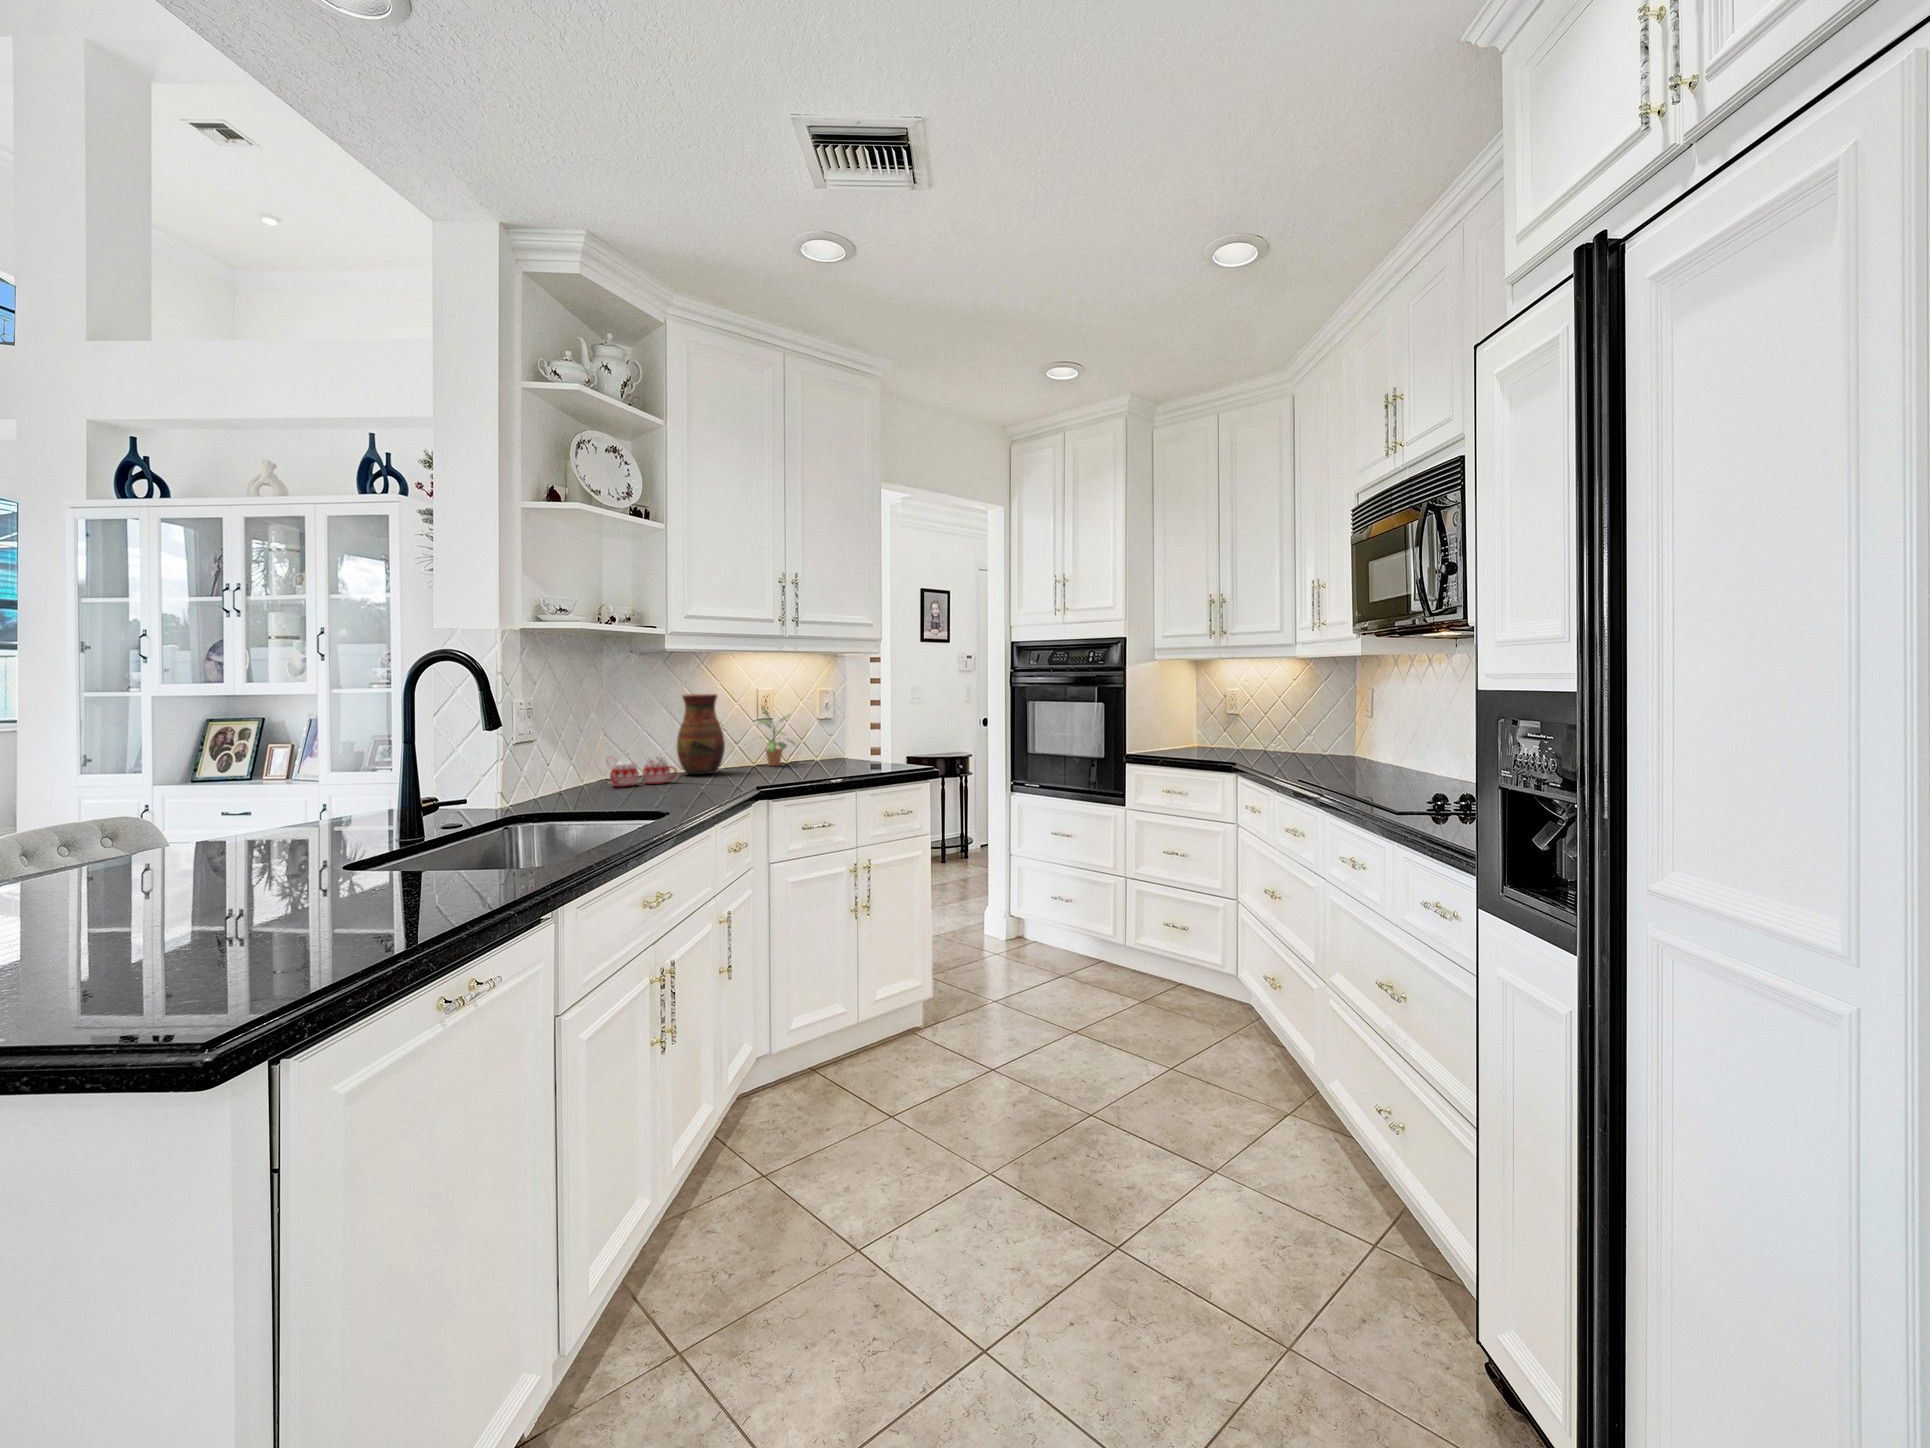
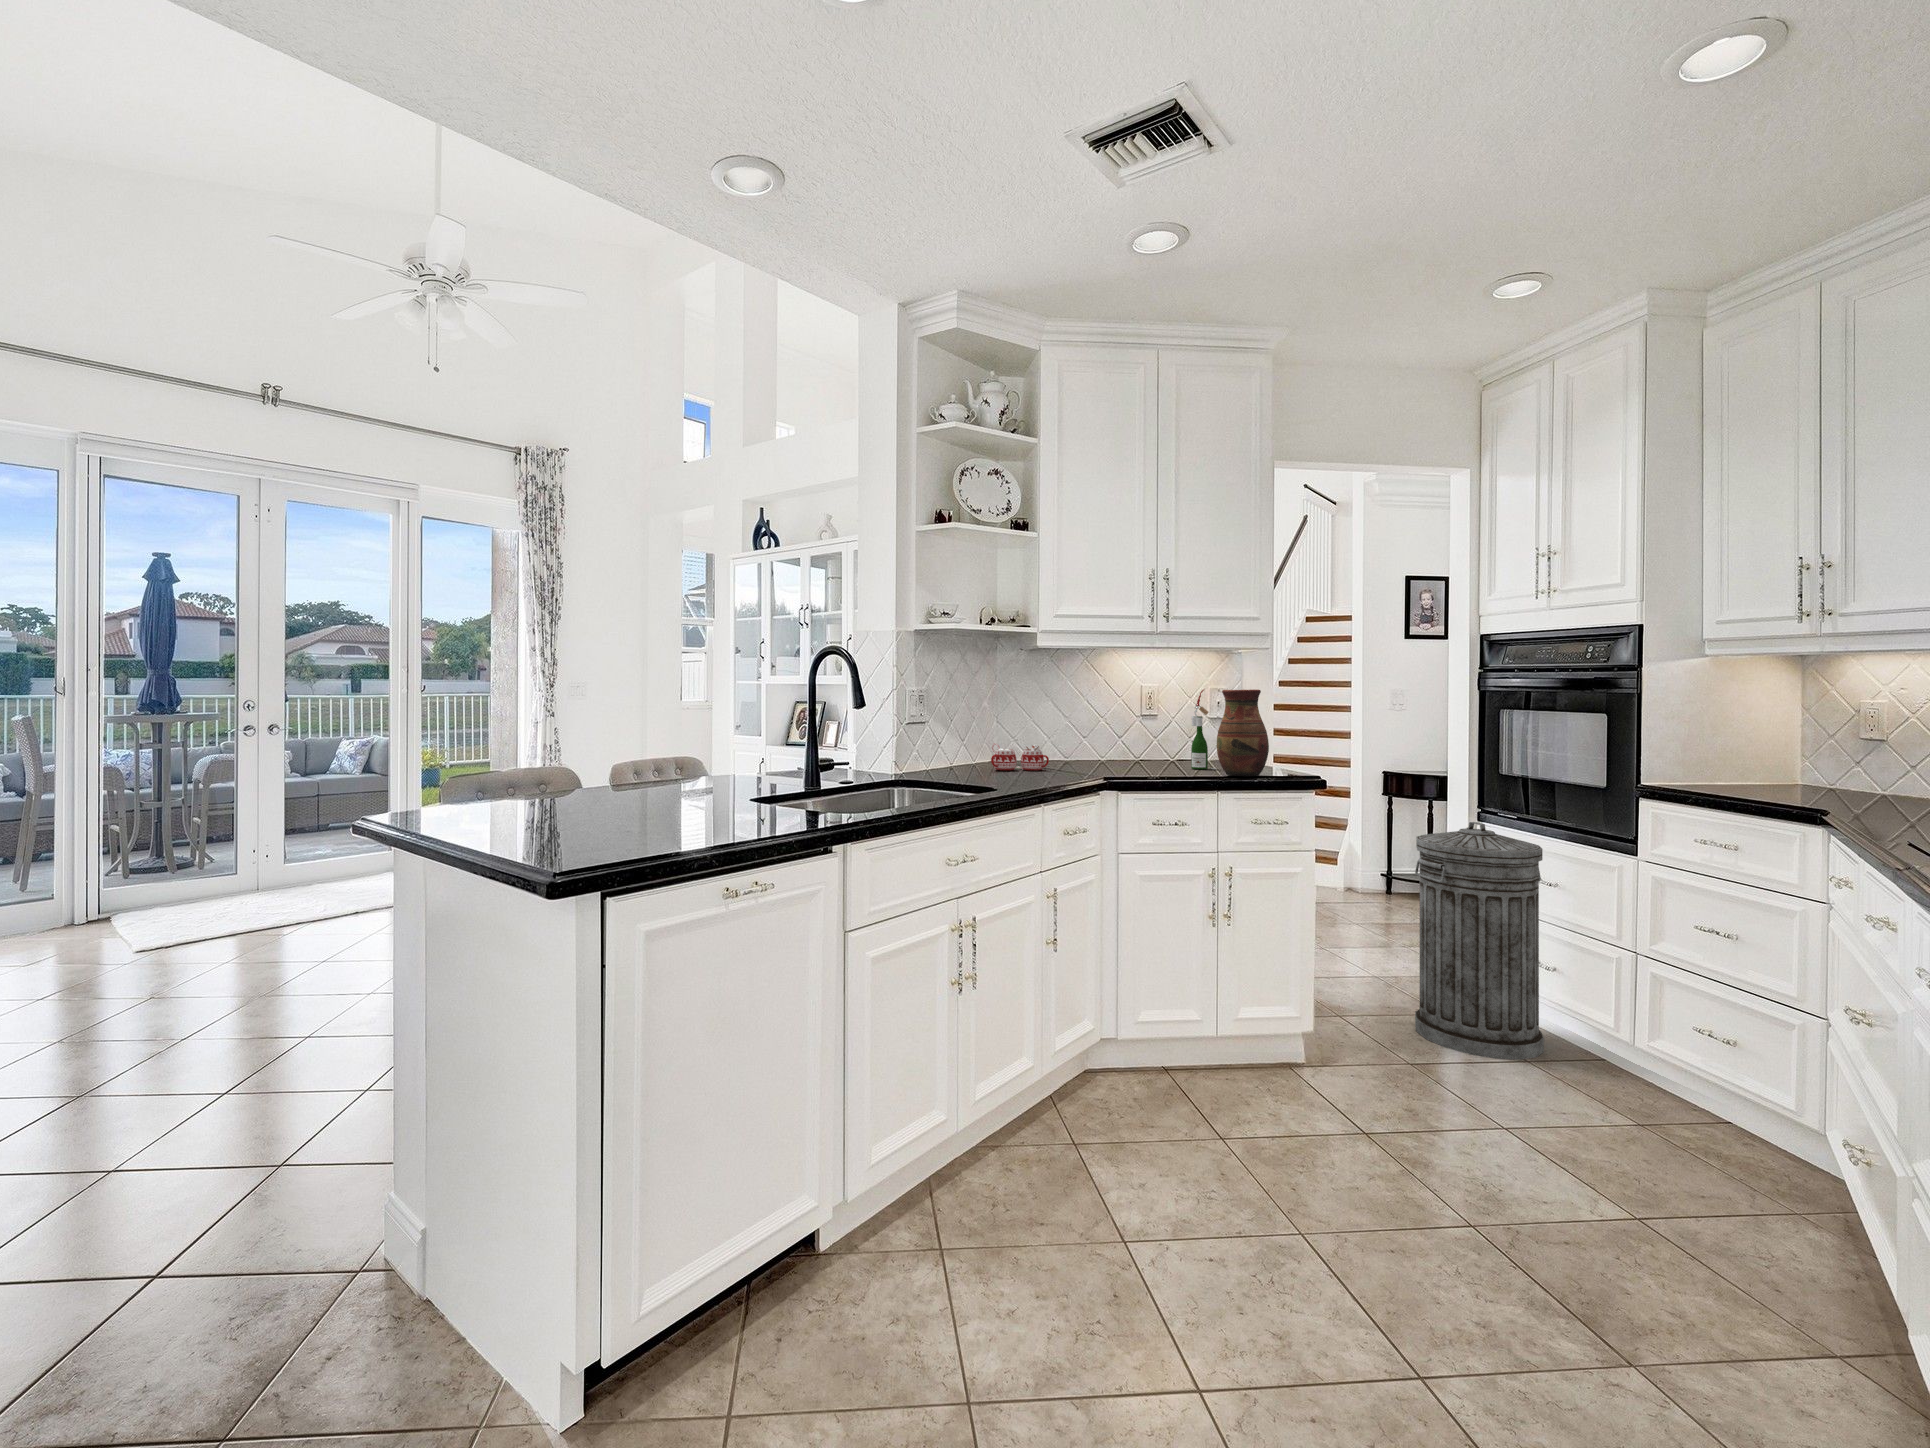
wine bottle: none [815,692,839,769] -> present [1191,690,1216,769]
vase: present [677,694,725,775] -> present [1217,689,1269,777]
potted plant: present [761,707,794,766] -> none [1128,701,1184,764]
trash can: none [981,795,1067,981] -> present [1415,822,1544,1060]

